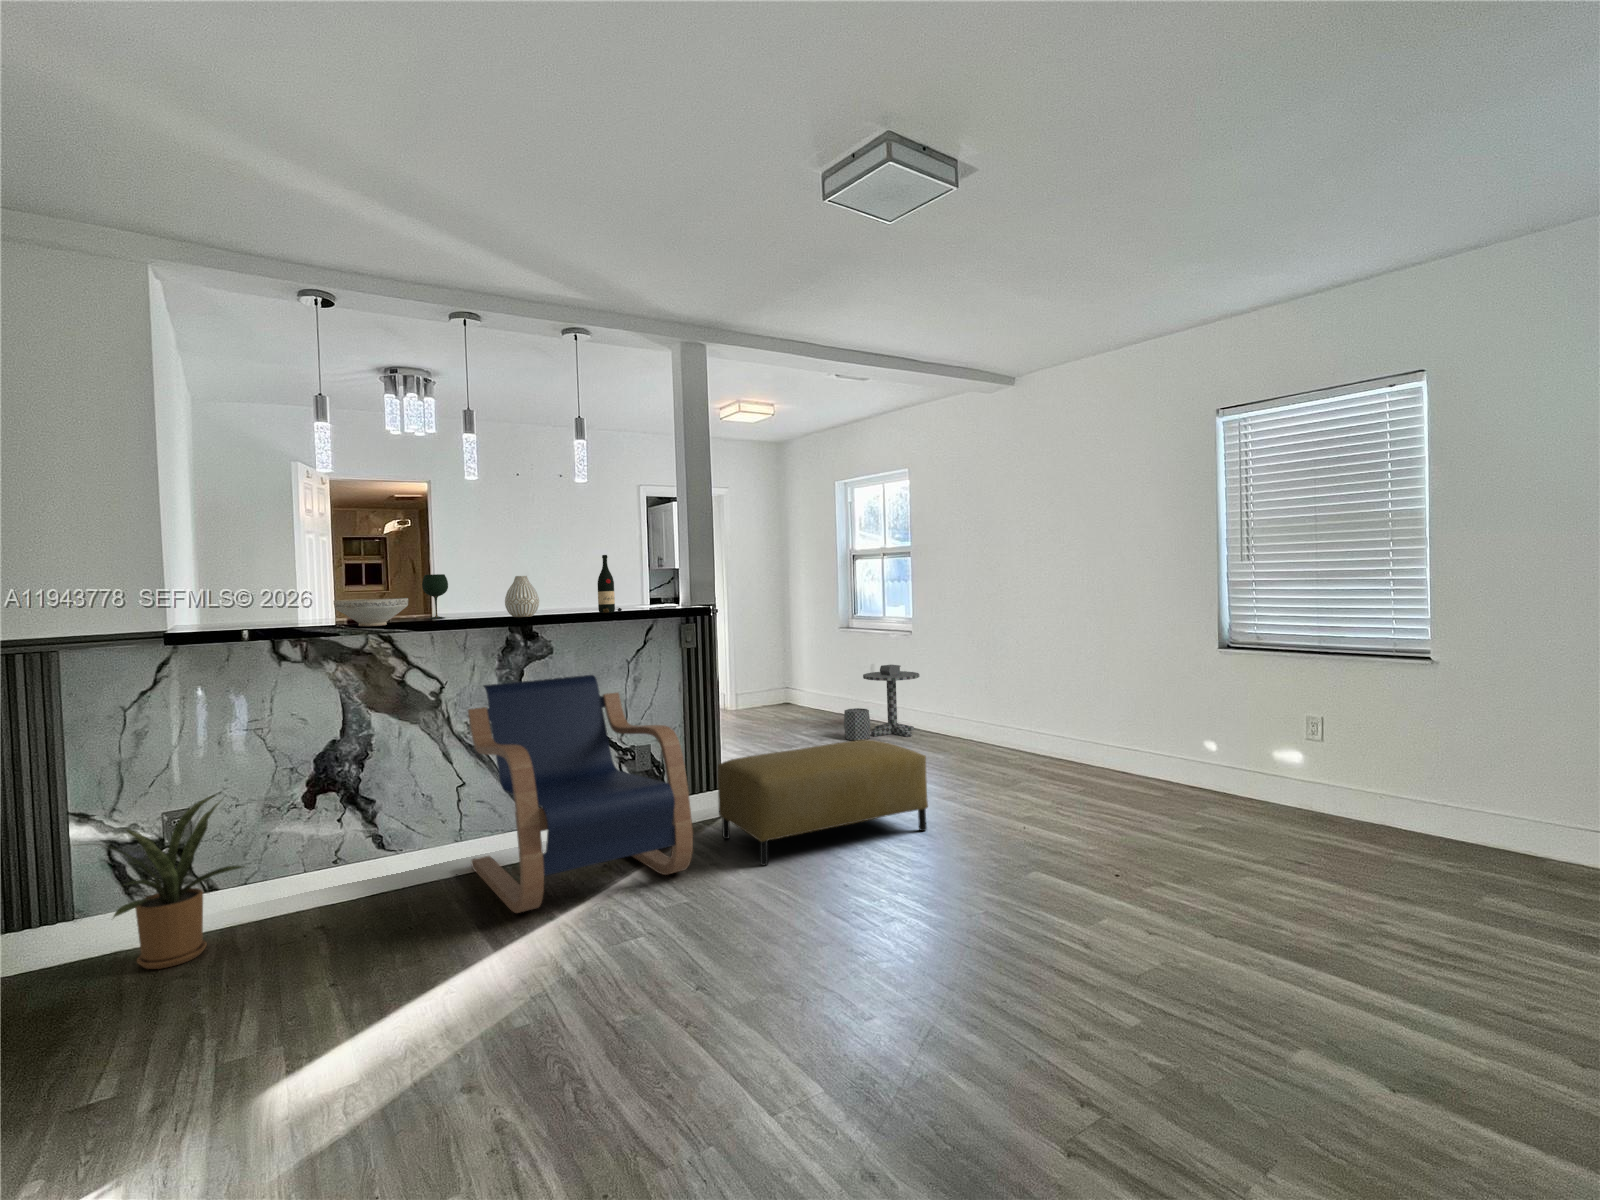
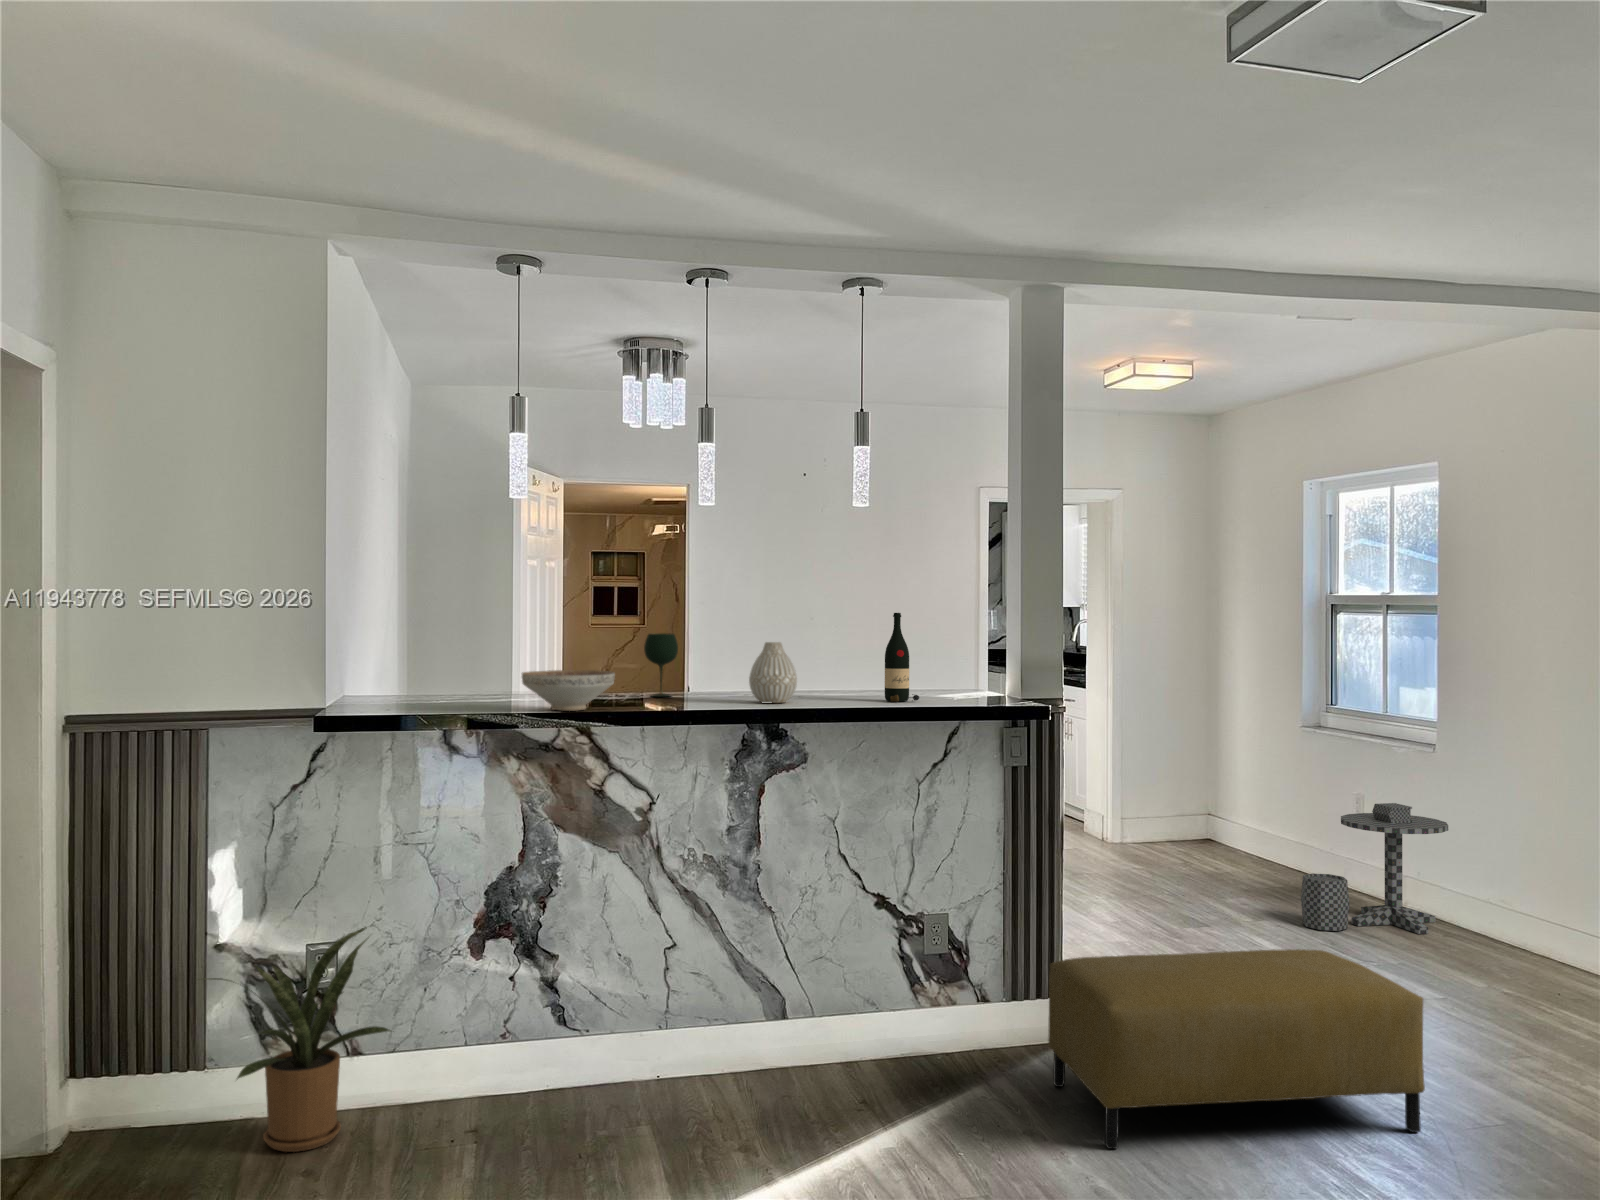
lounge chair: present [468,675,693,913] -> none [679,799,992,1161]

